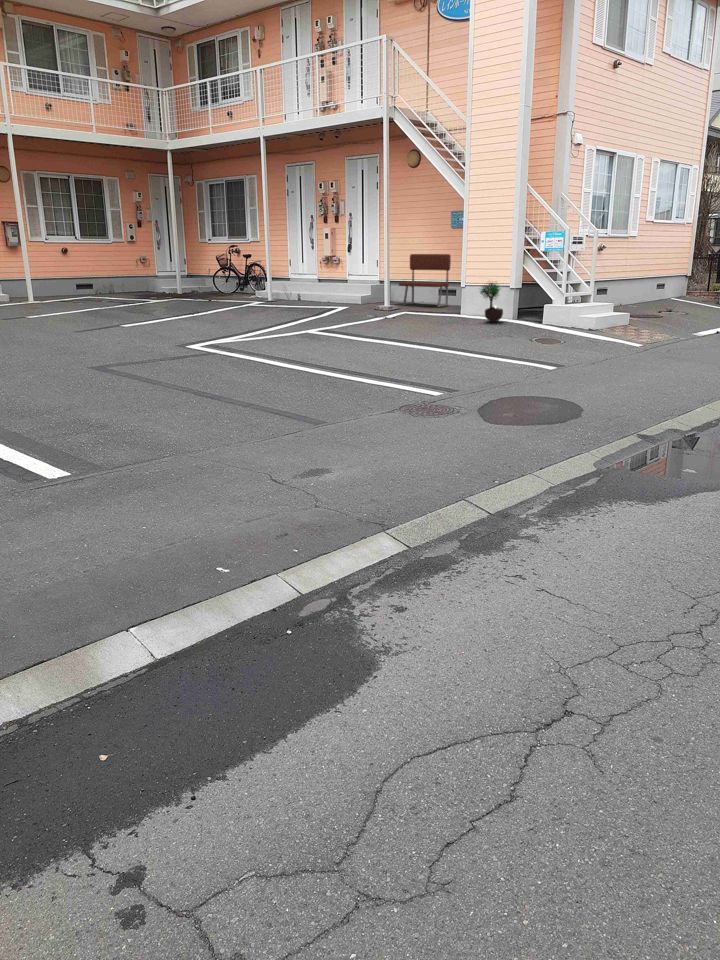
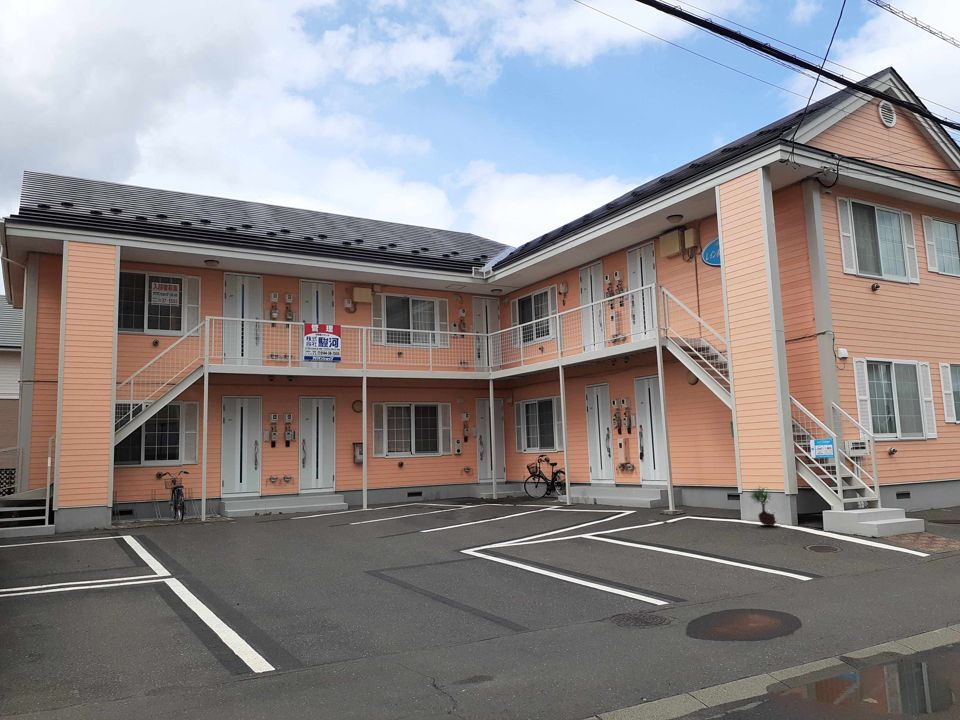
bench: present [399,254,451,307] -> none [684,460,736,511]

